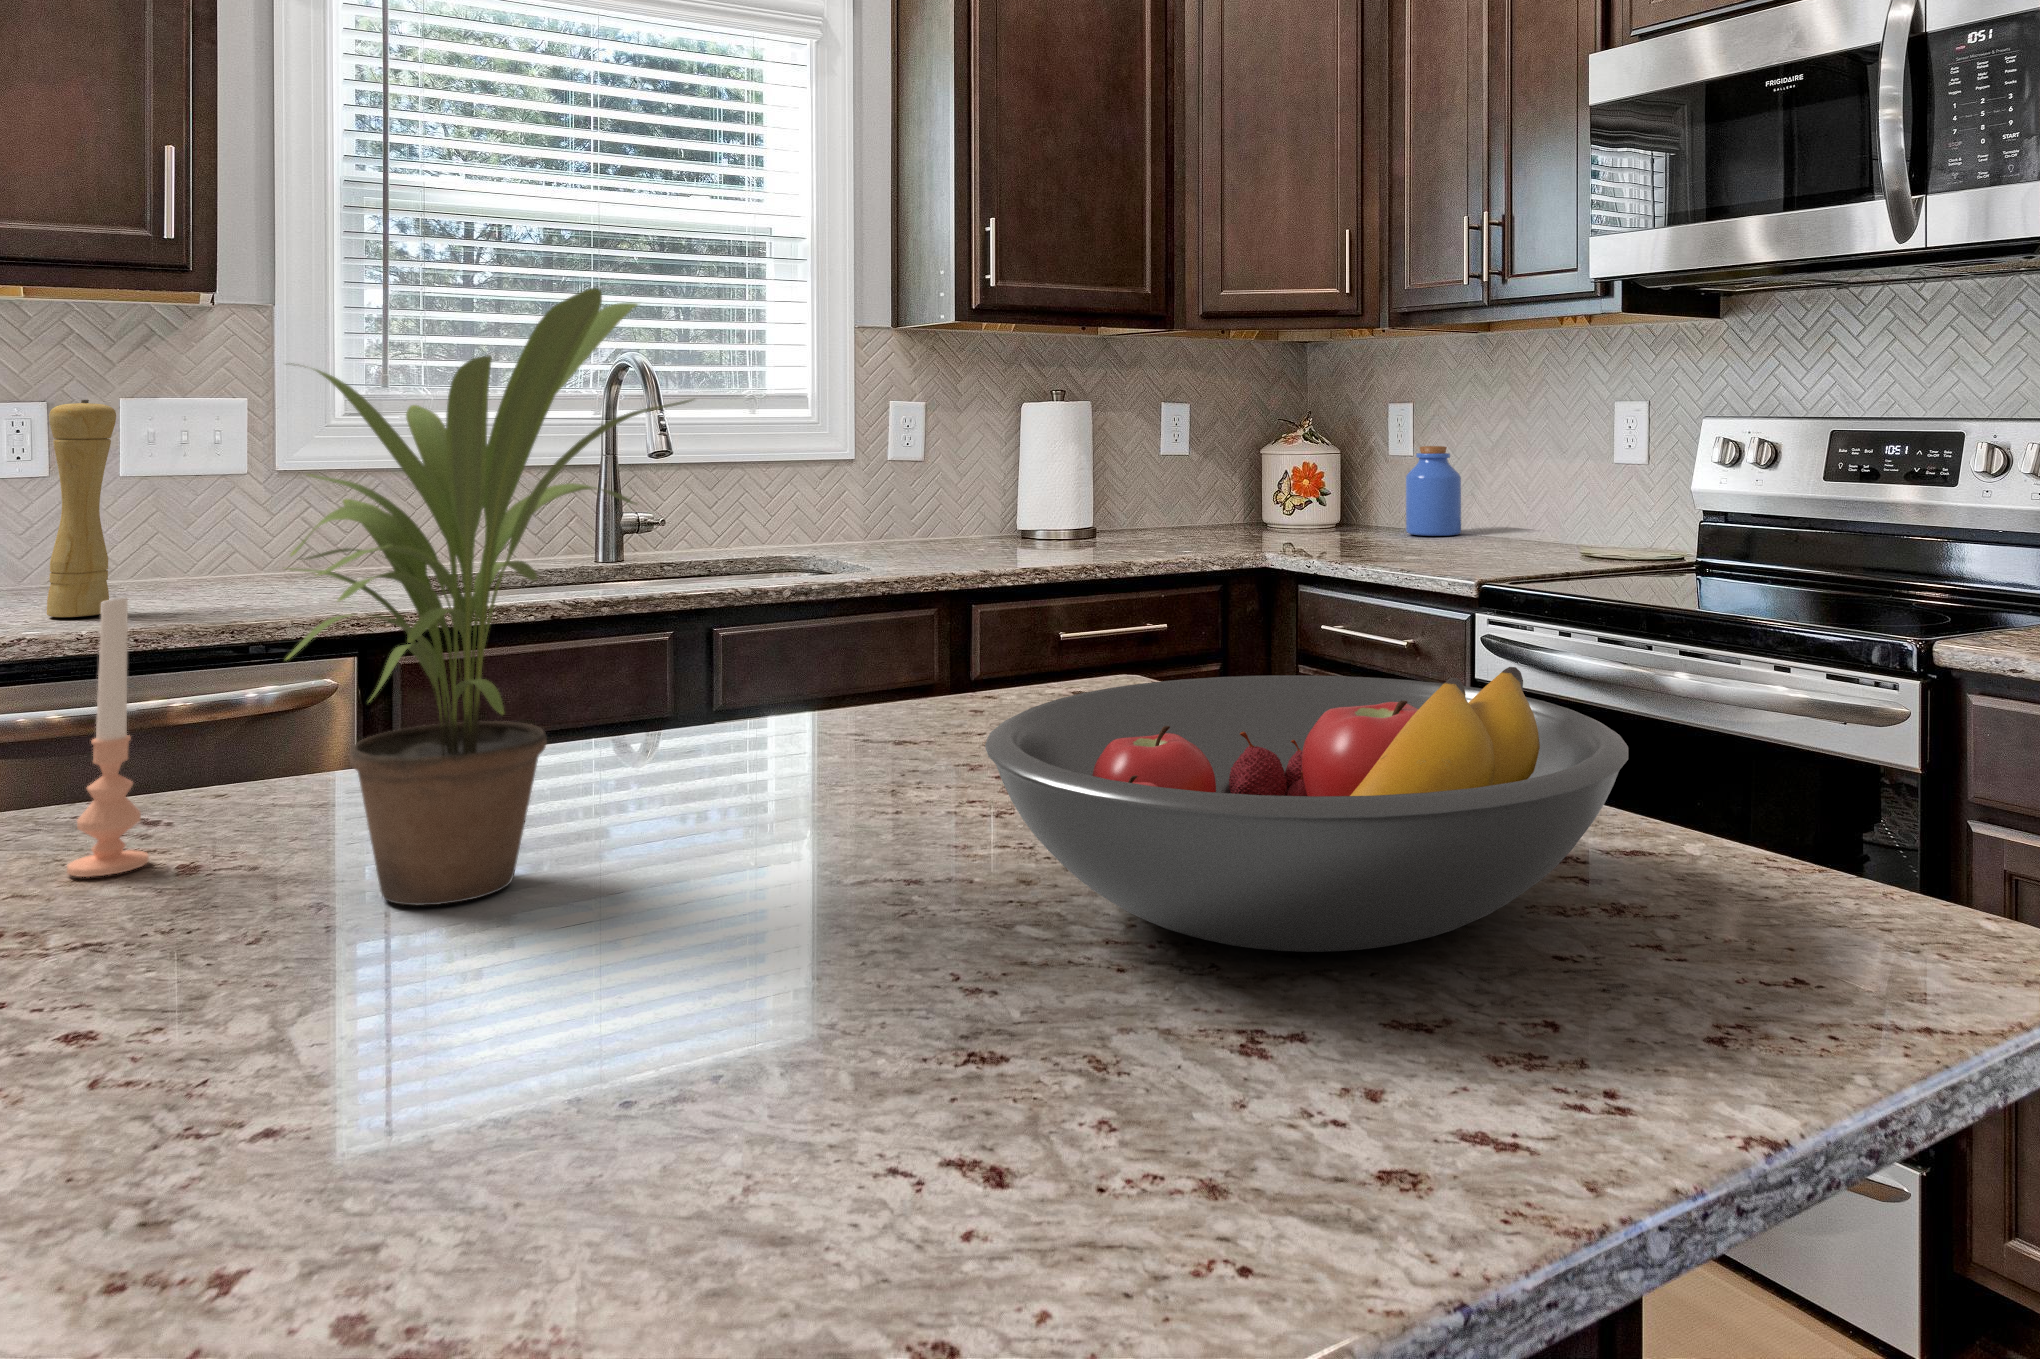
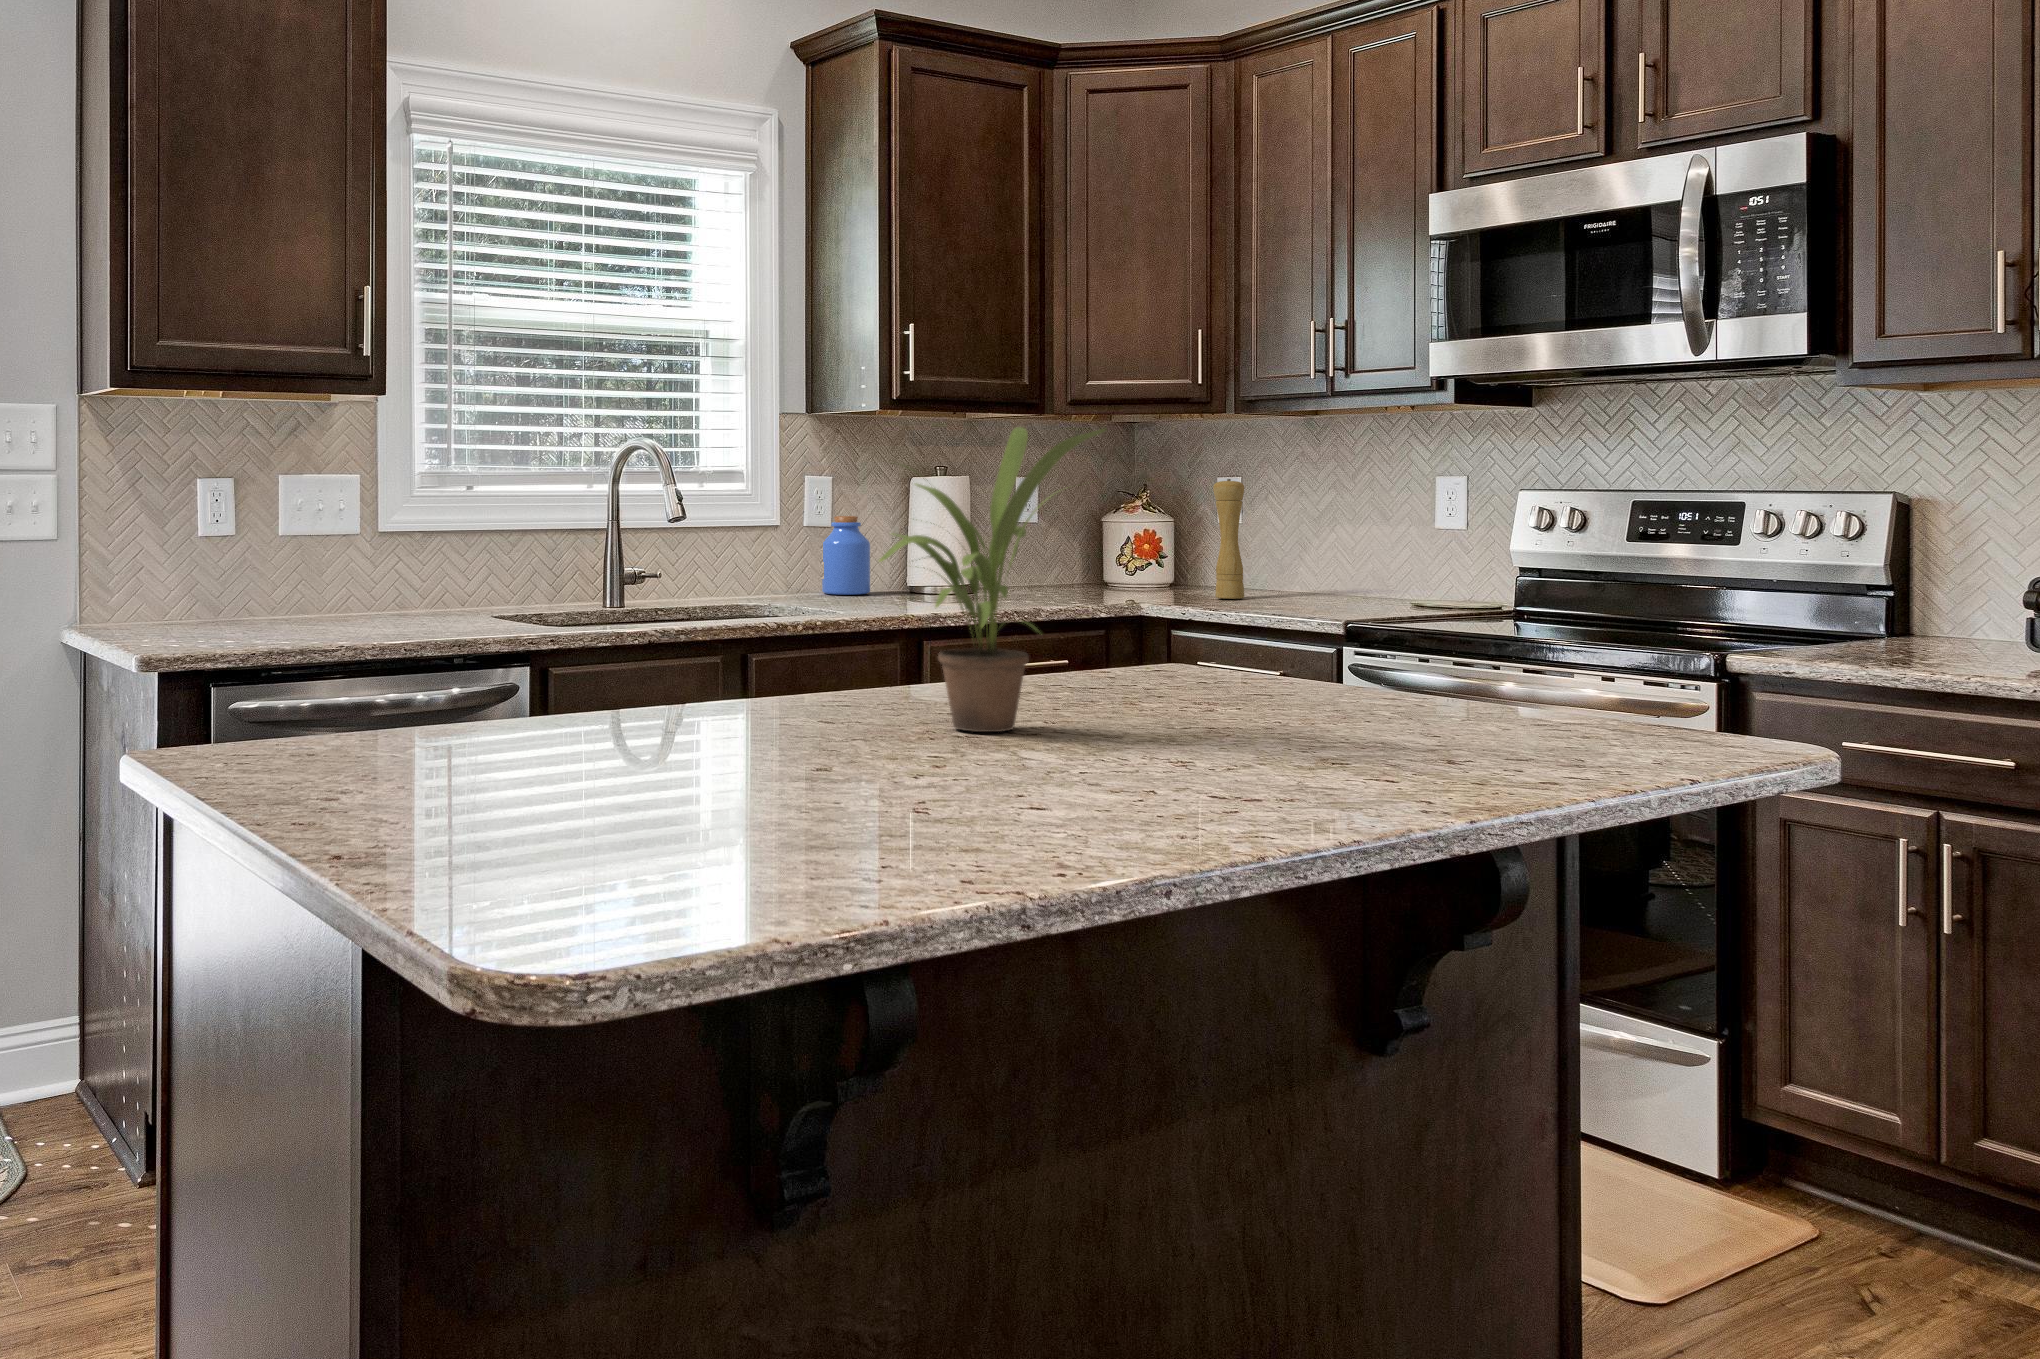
pepper mill: present [47,400,116,617] -> present [1213,479,1244,599]
jar: present [1406,446,1461,536] -> present [822,516,870,595]
candle: present [67,598,149,877] -> none [767,582,802,725]
fruit bowl: present [985,667,1628,952] -> none [1271,619,1606,741]

